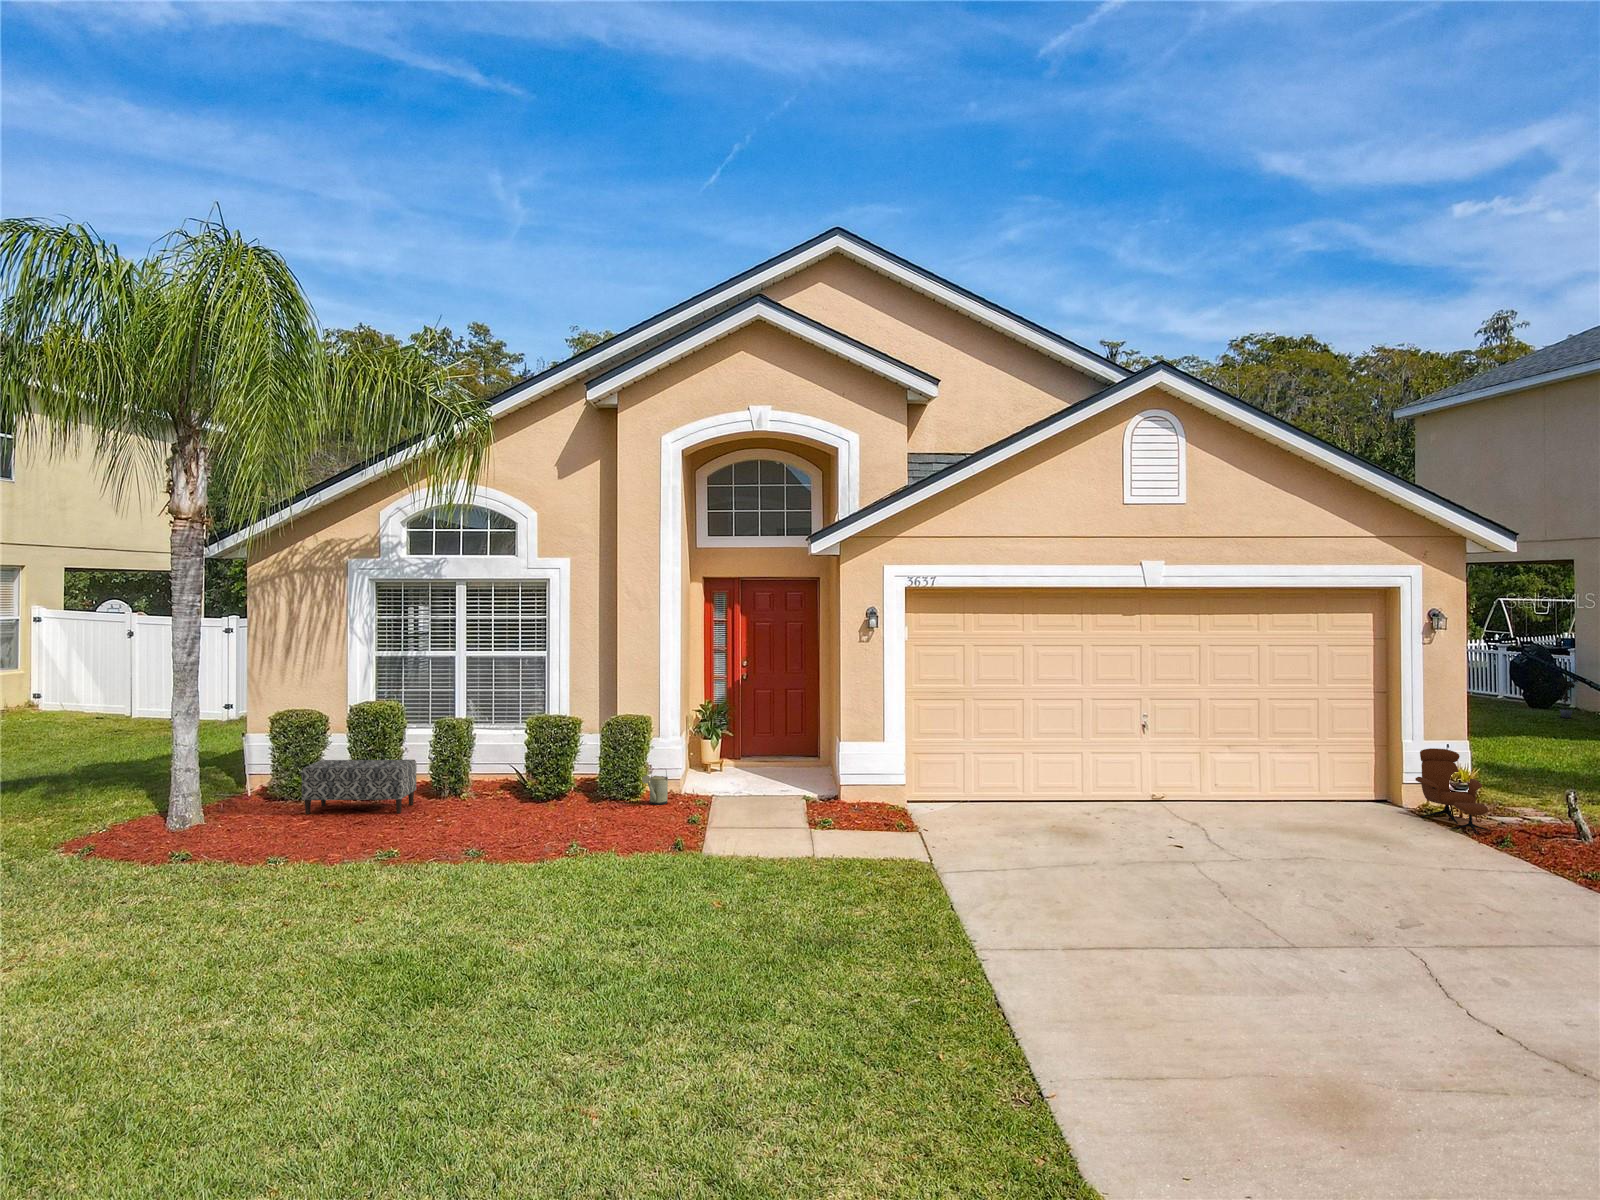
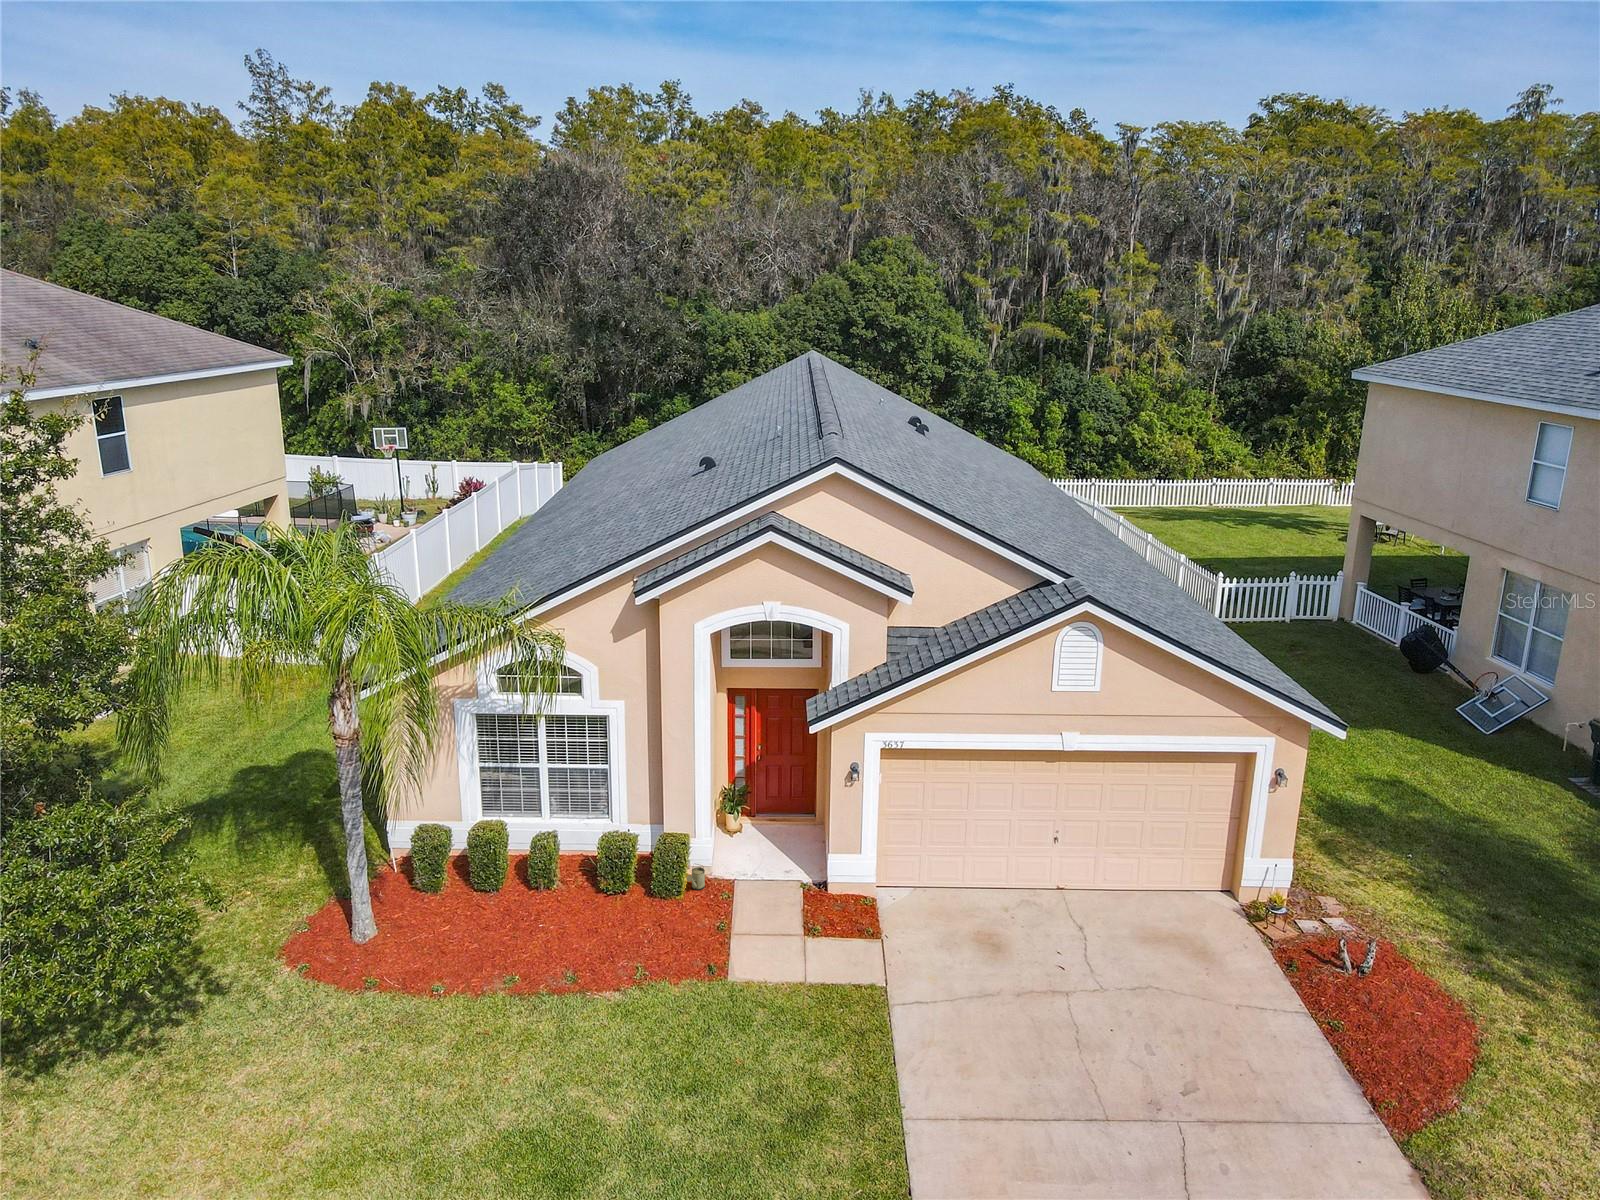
potted plant: present [1556,676,1578,718] -> none [1460,674,1482,710]
lounge chair: present [1415,748,1490,835] -> none [1247,867,1290,947]
bench: present [302,760,417,814] -> none [445,859,524,905]

